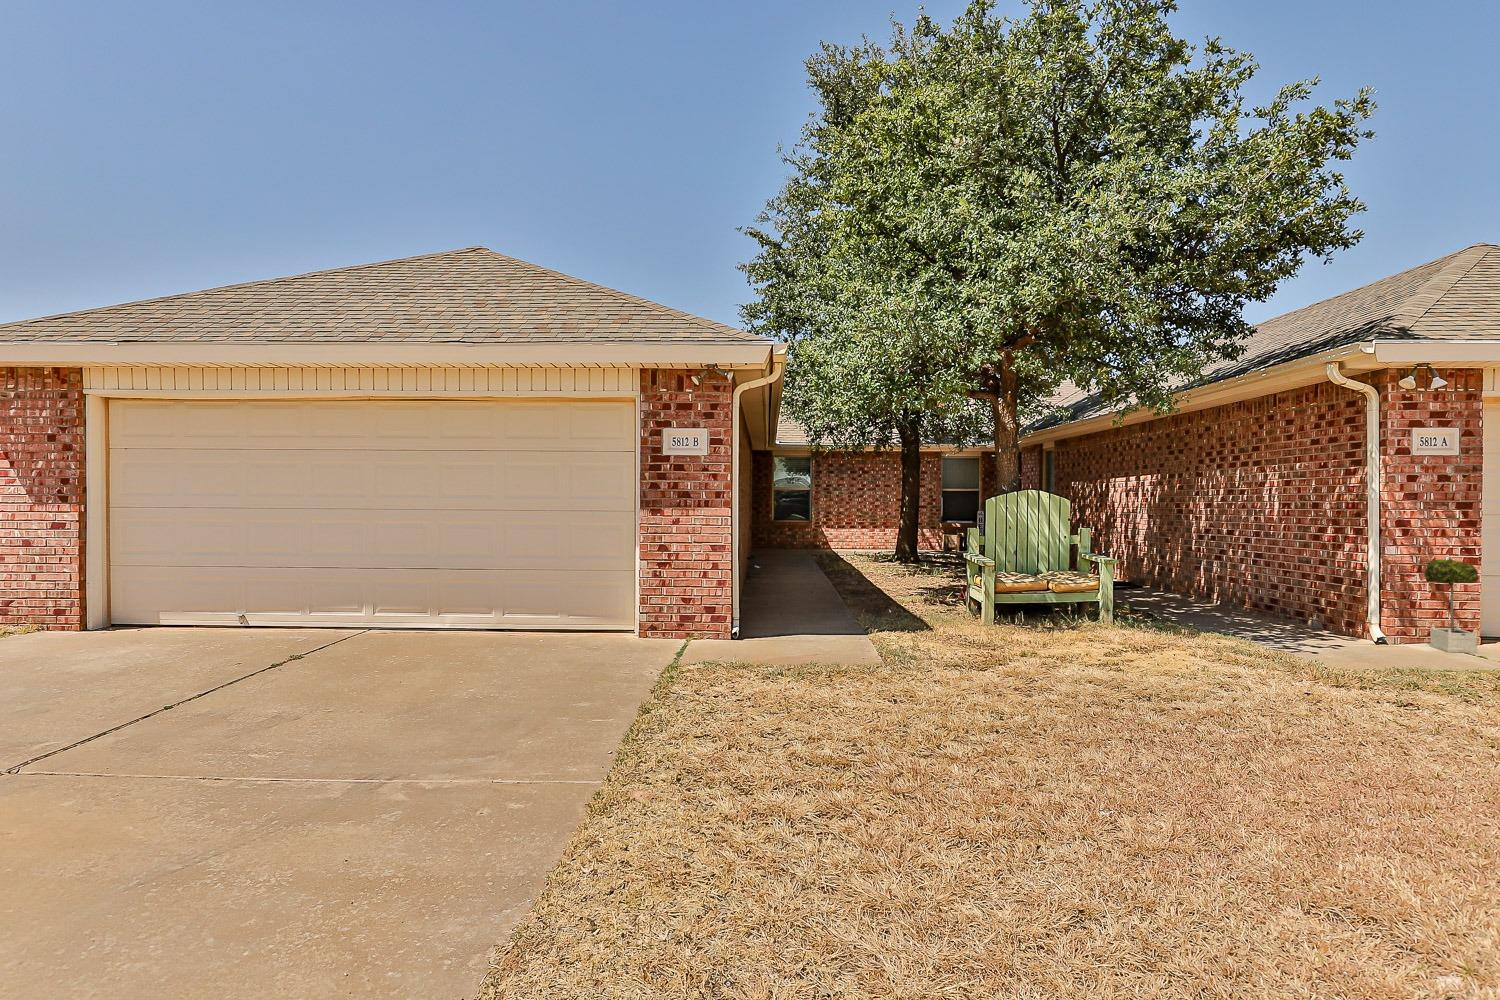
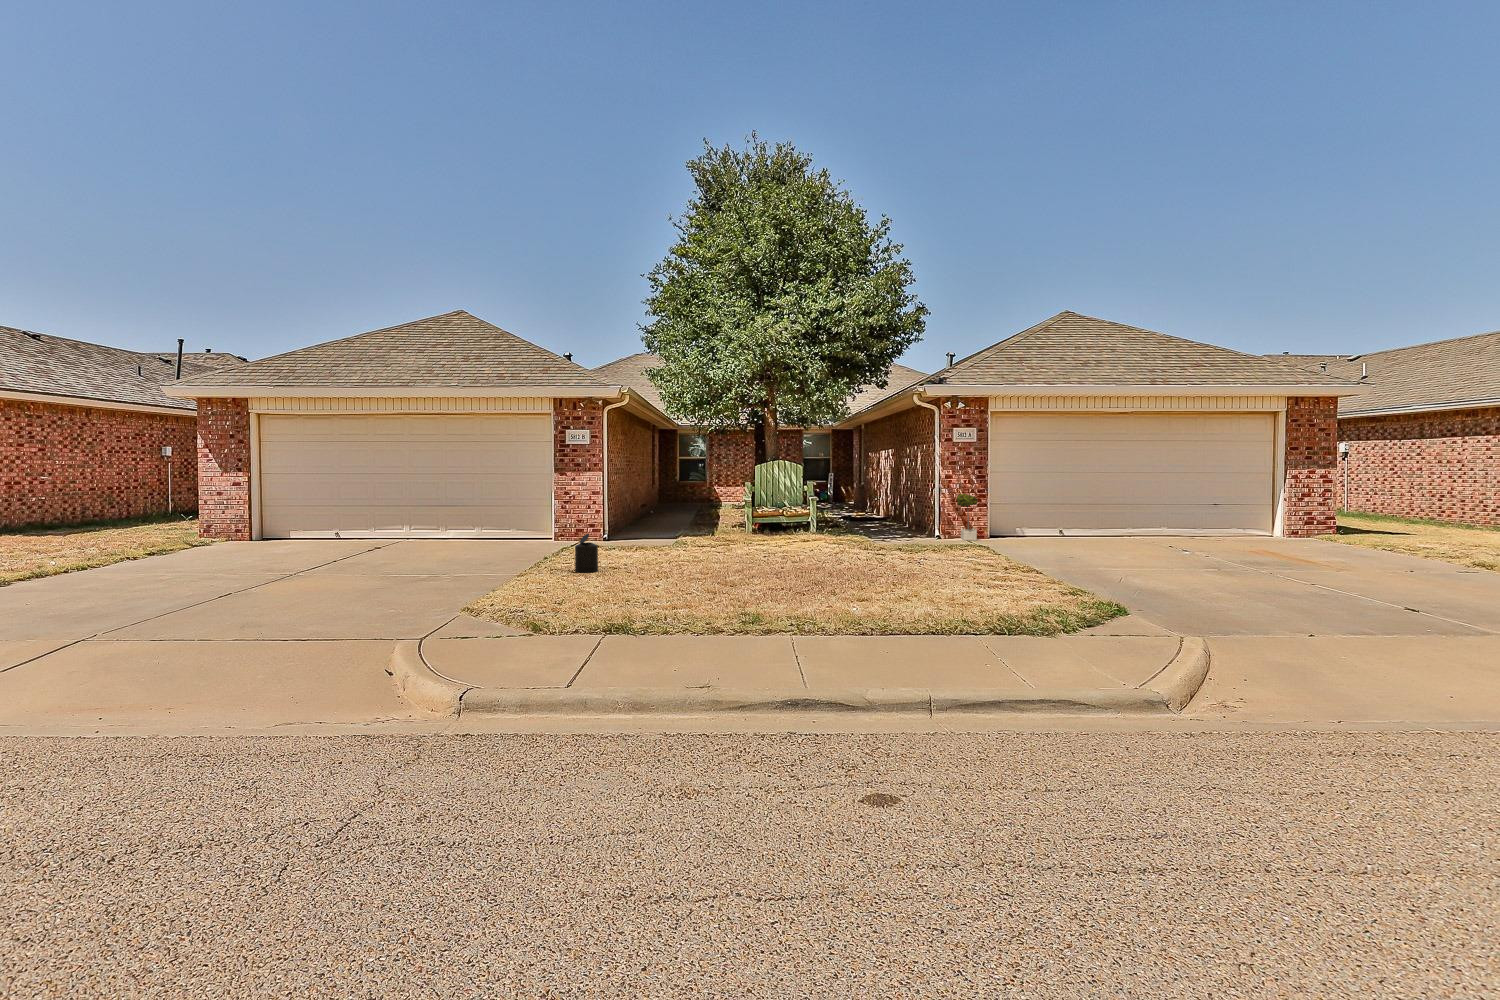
trash can: none [735,694,795,803] -> present [575,534,598,573]

